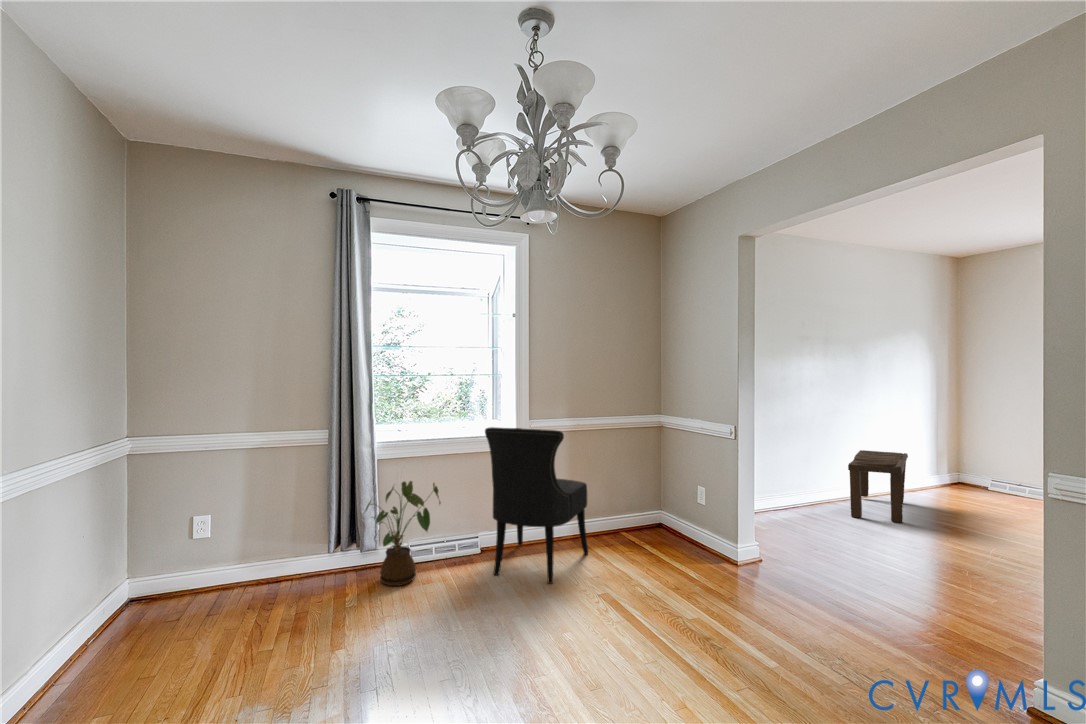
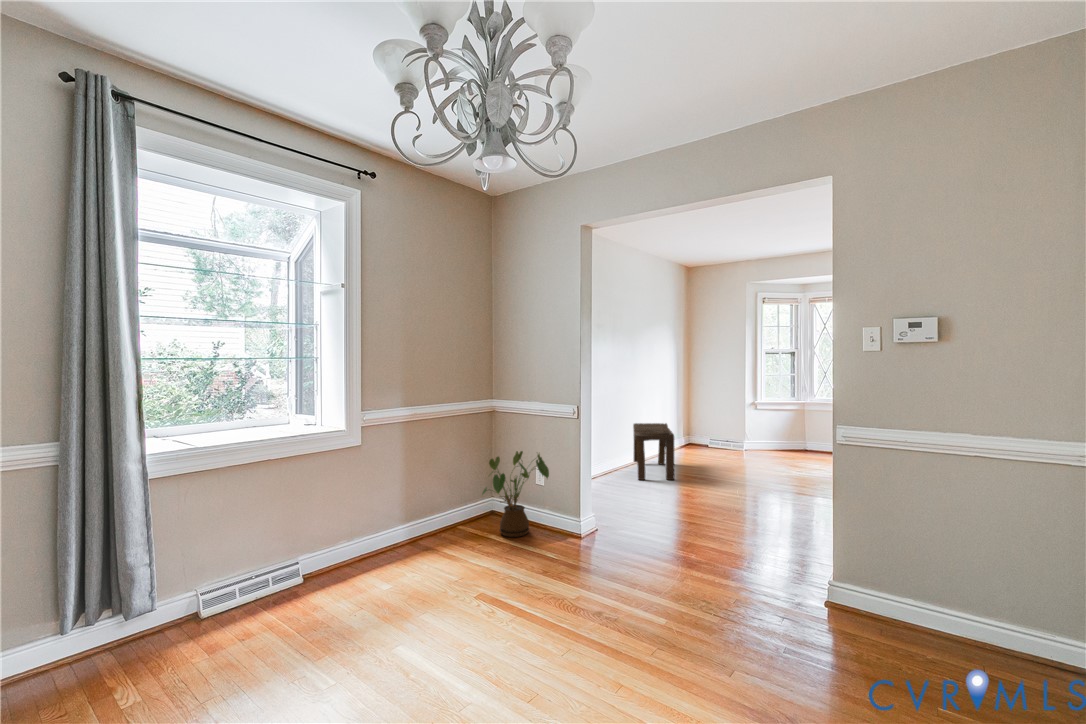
dining chair: present [485,427,588,584] -> none [323,421,437,604]
house plant: present [365,481,441,586] -> present [482,451,549,537]

